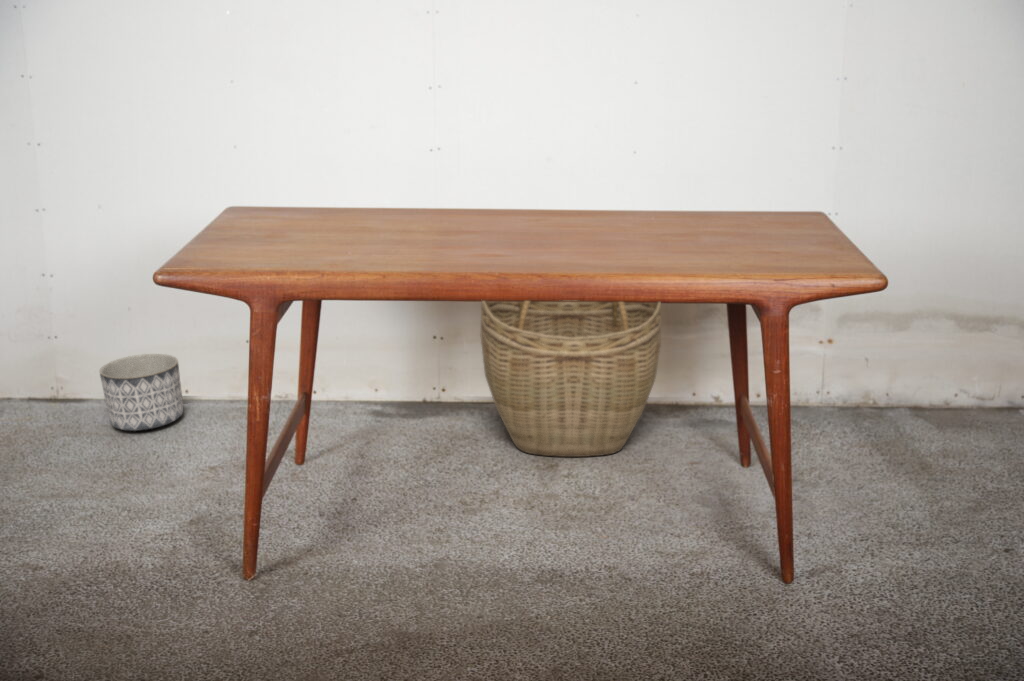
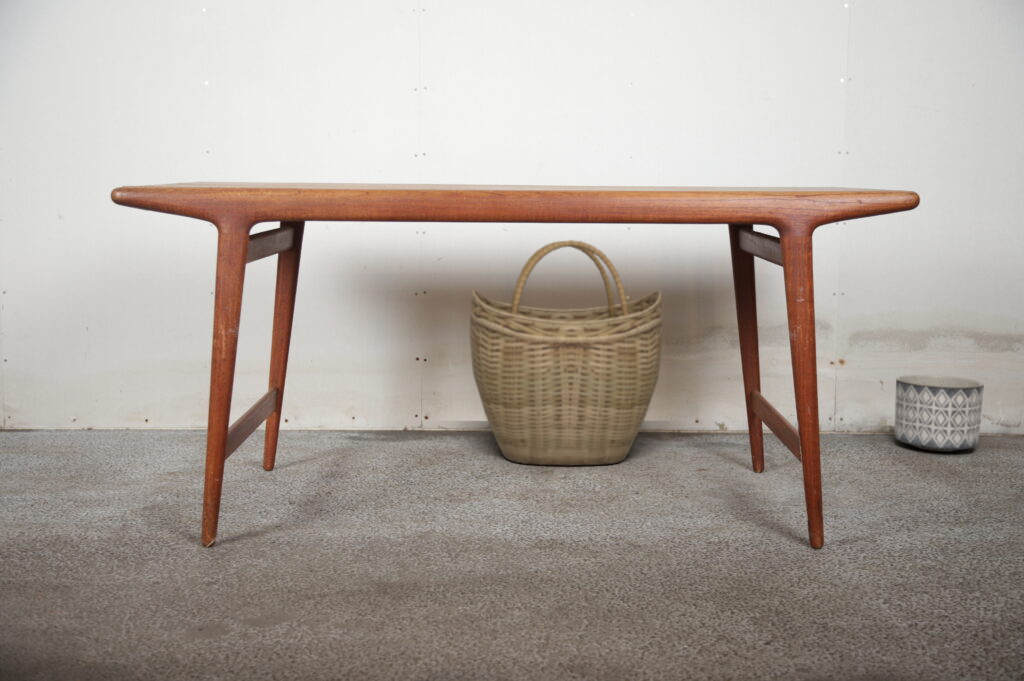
planter: present [100,354,183,431] -> present [895,375,984,452]

